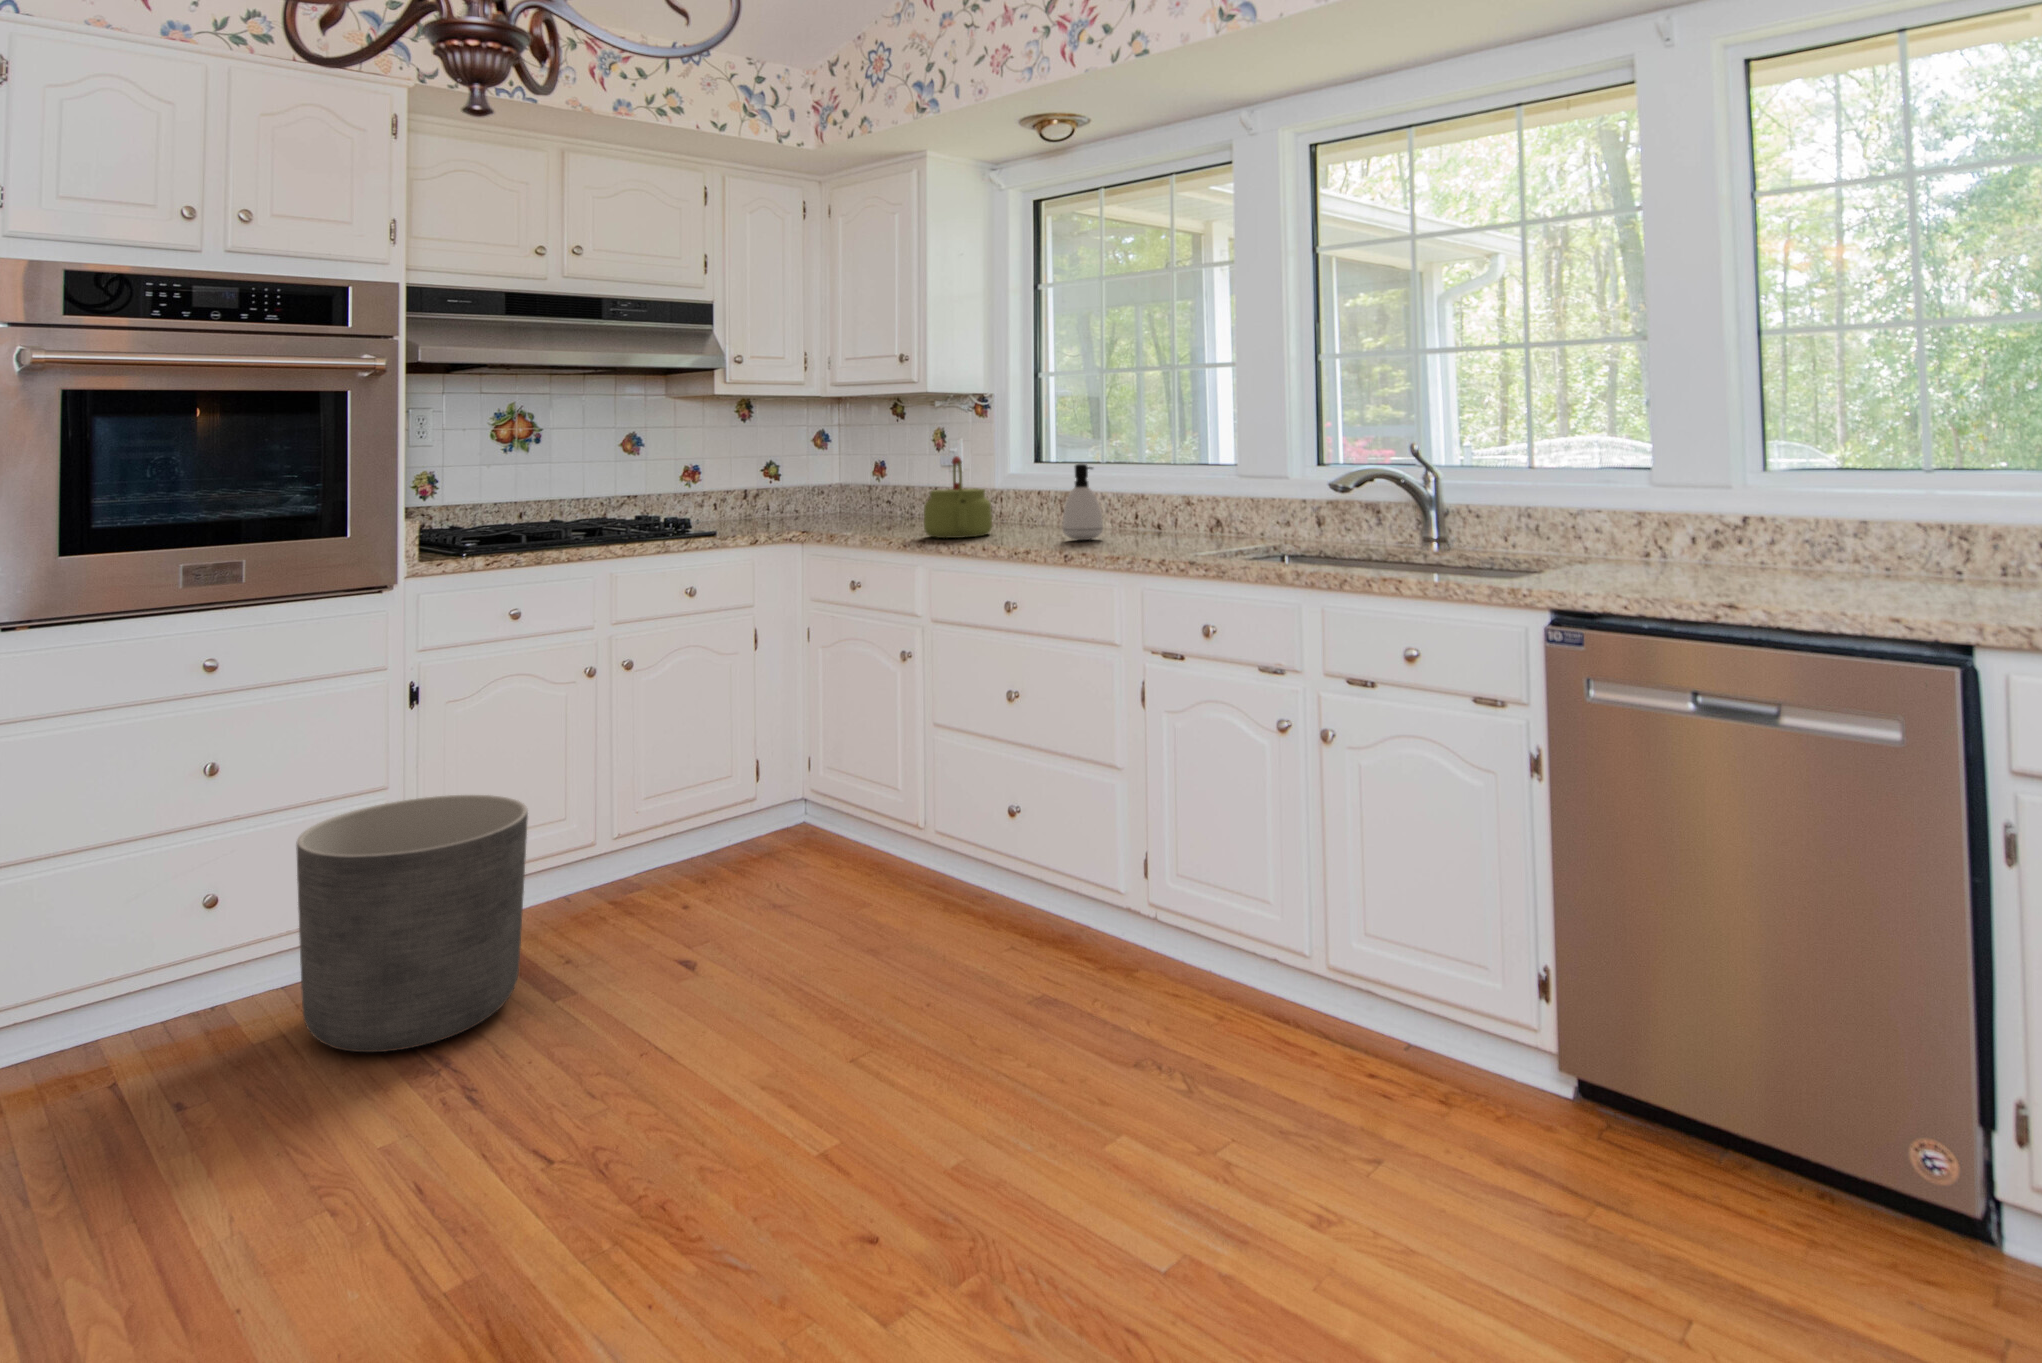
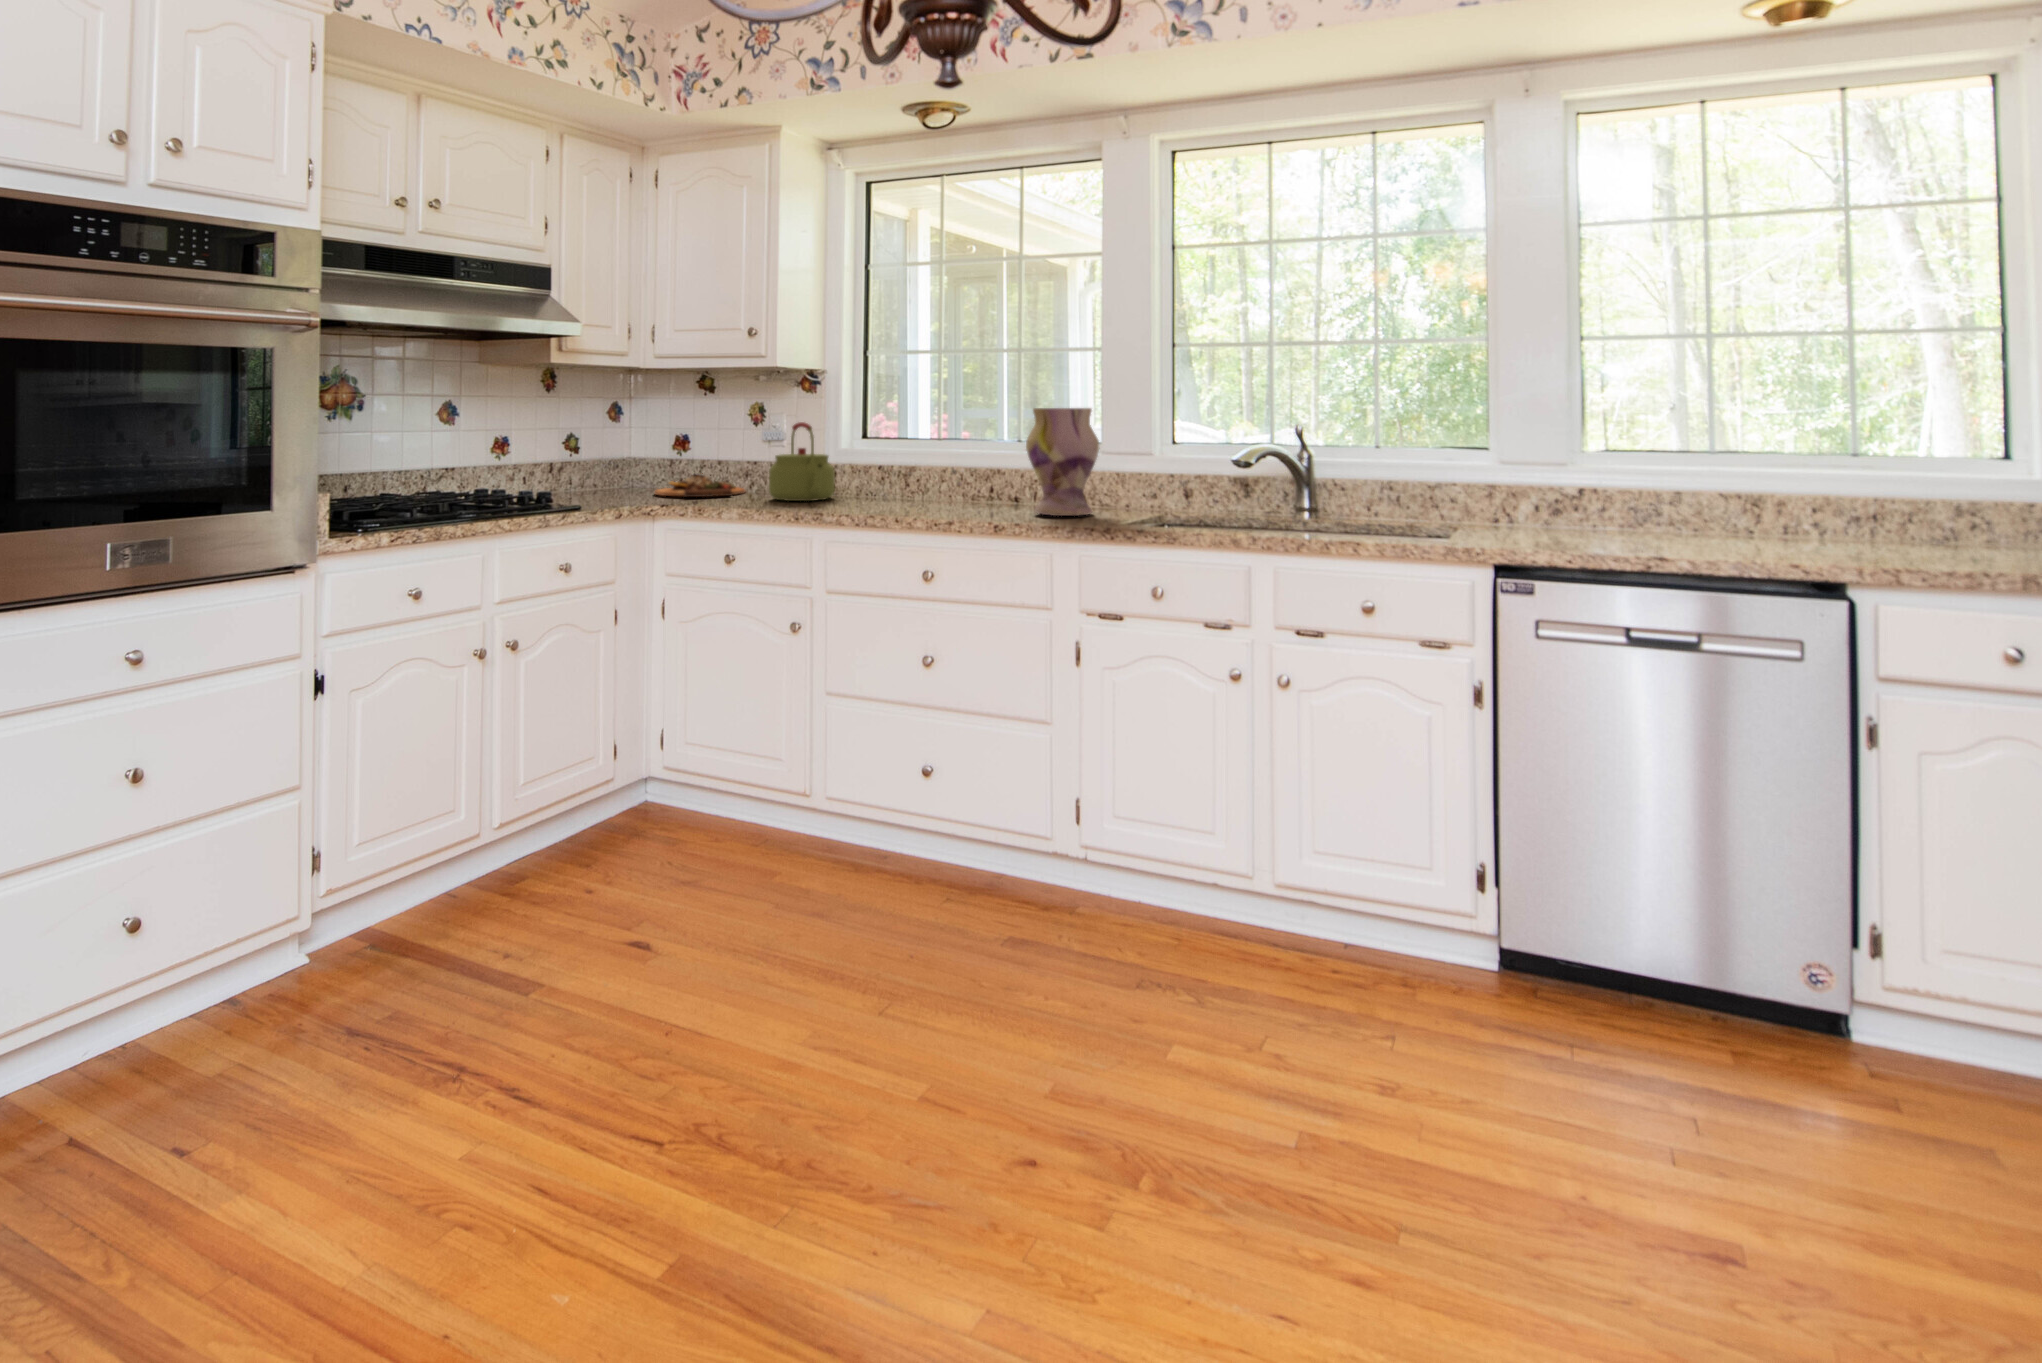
vase: none [1134,434,1214,553] -> present [1026,408,1099,516]
soap dispenser: present [1062,464,1103,540] -> none [924,432,962,503]
cutting board: none [833,509,926,534] -> present [655,473,746,497]
planter: present [296,795,528,1052] -> none [269,769,508,1045]

